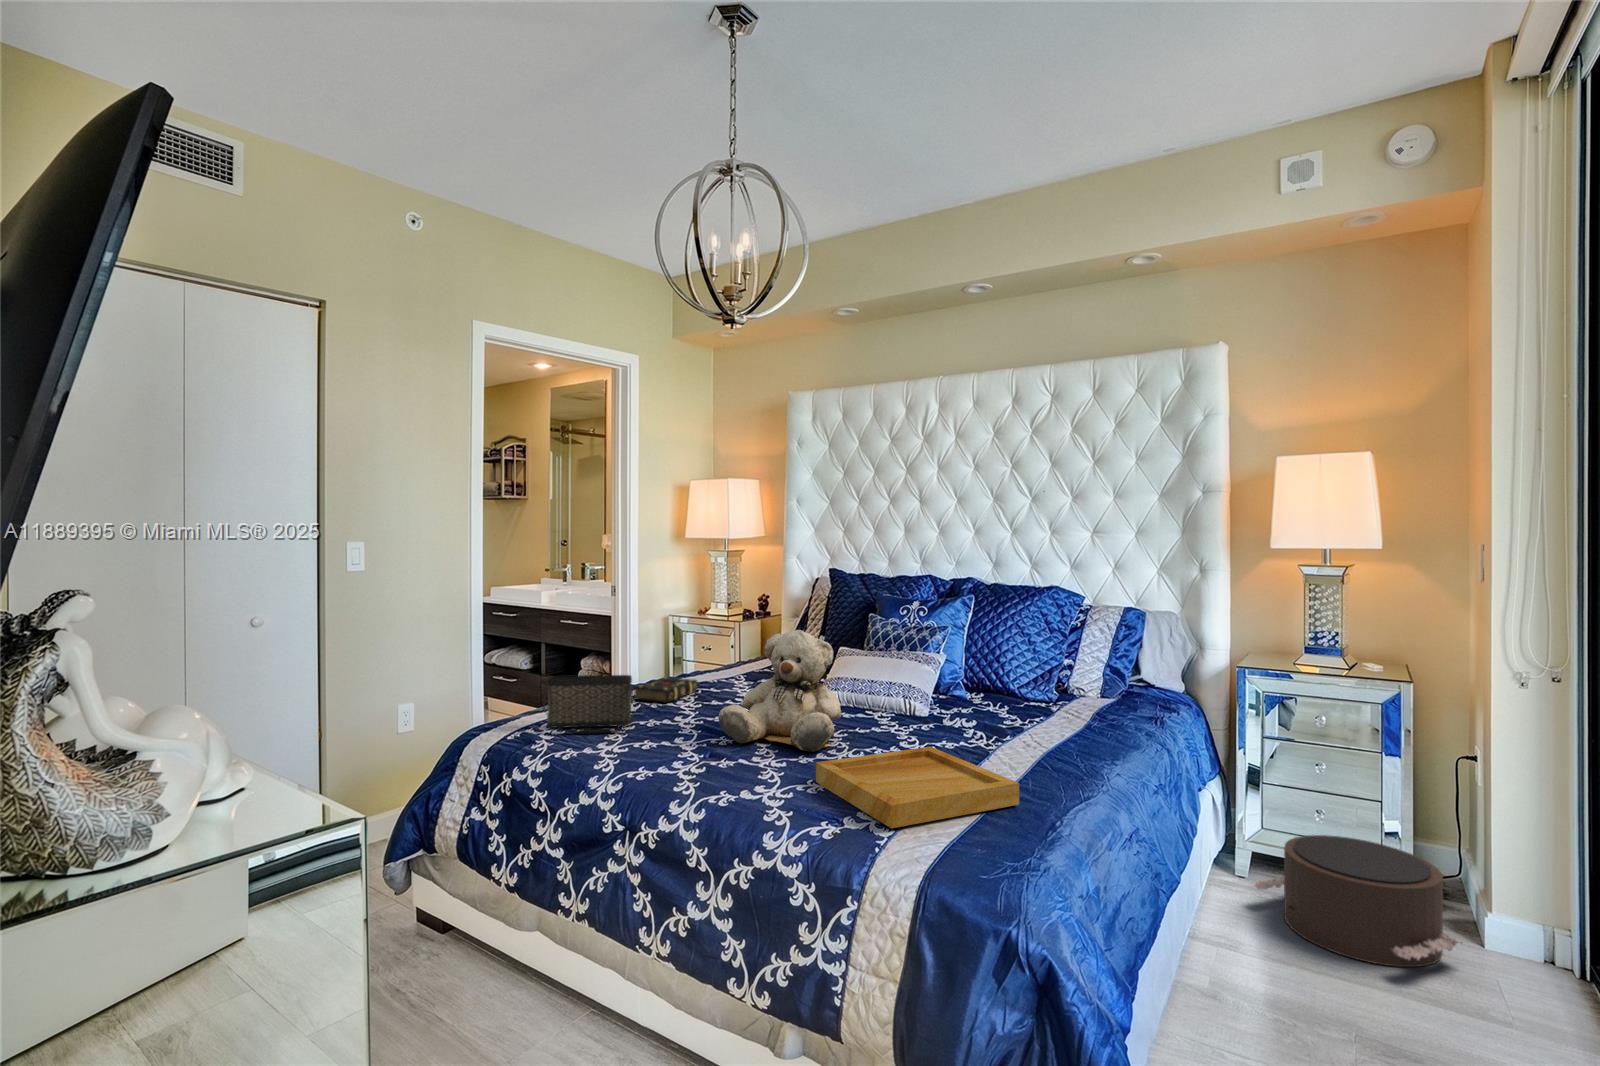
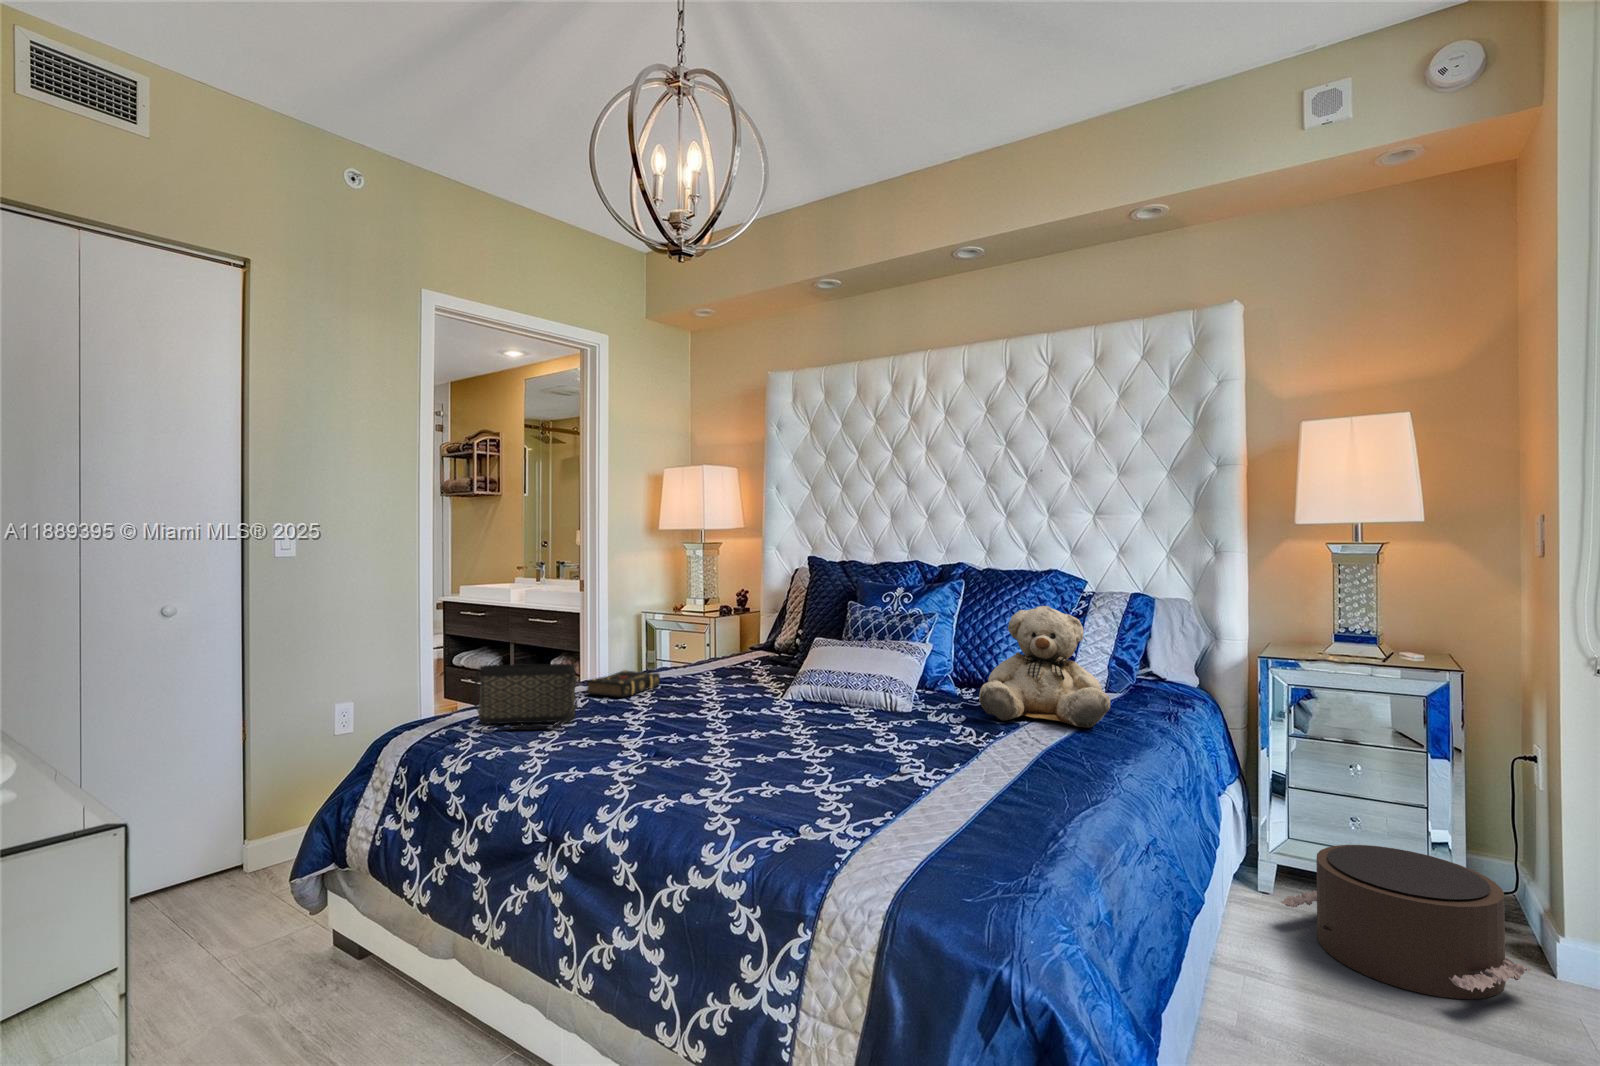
teddy bear: present [719,630,841,752] -> present [979,606,1110,728]
tray: present [816,747,1019,828] -> none [774,742,1014,838]

